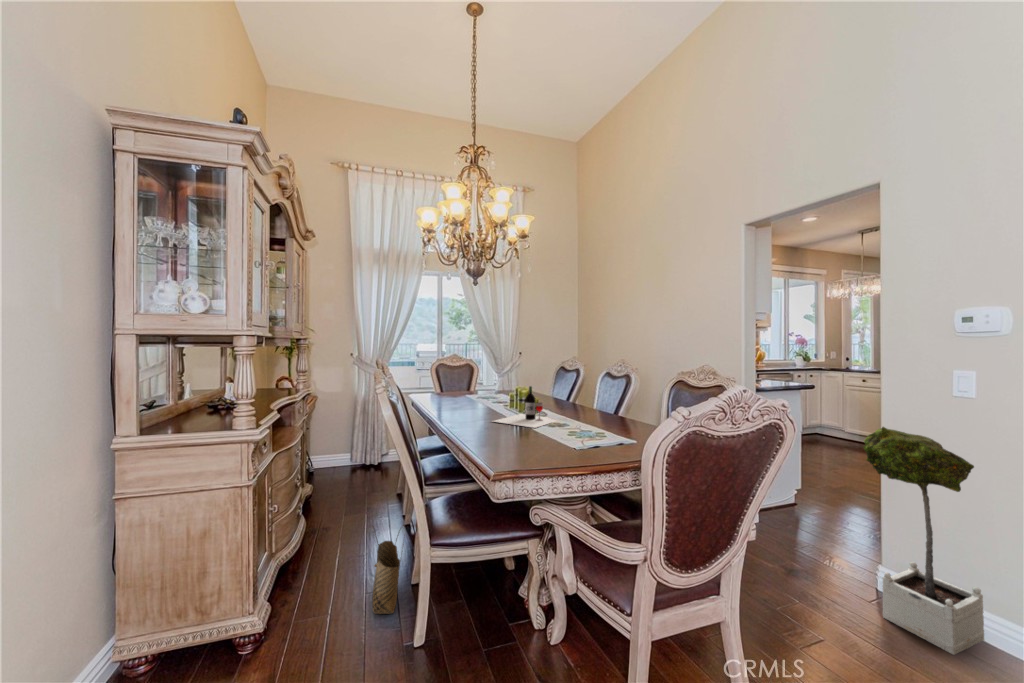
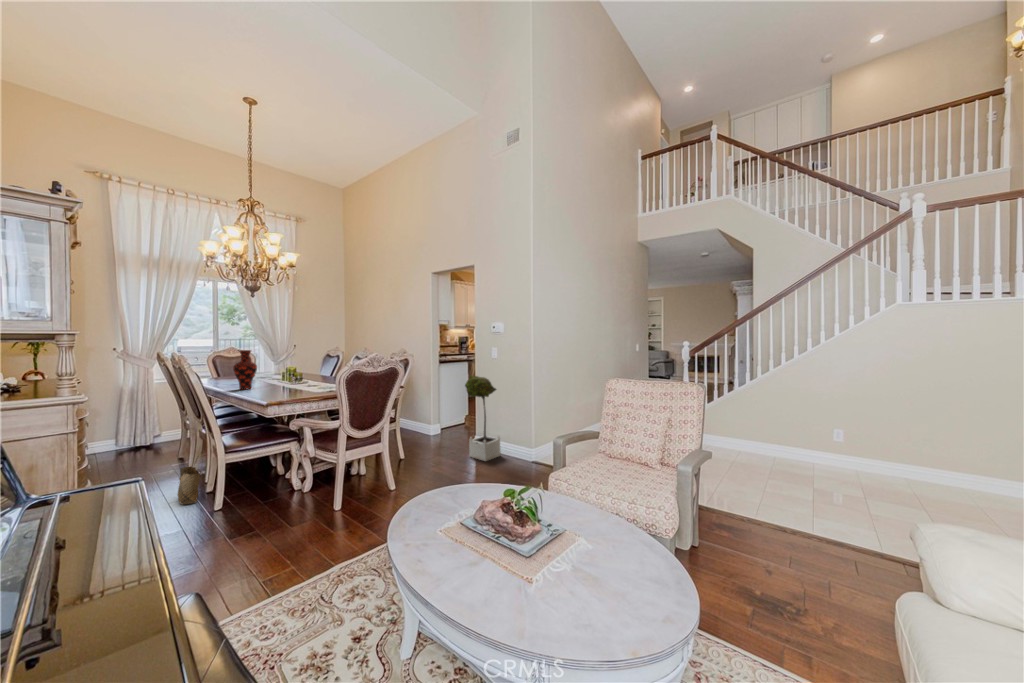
vase: none [449,361,479,421] -> present [233,350,257,389]
wine bottle: present [494,386,556,428] -> none [267,365,318,389]

